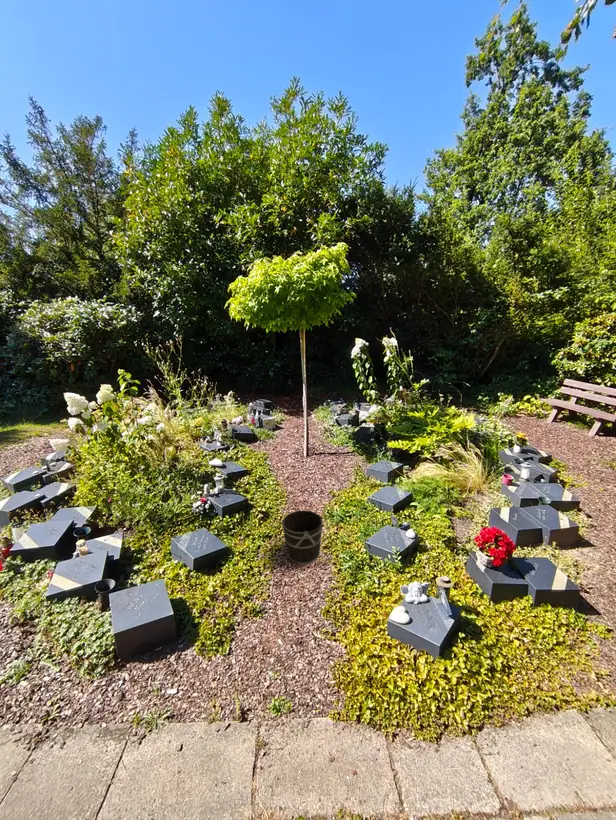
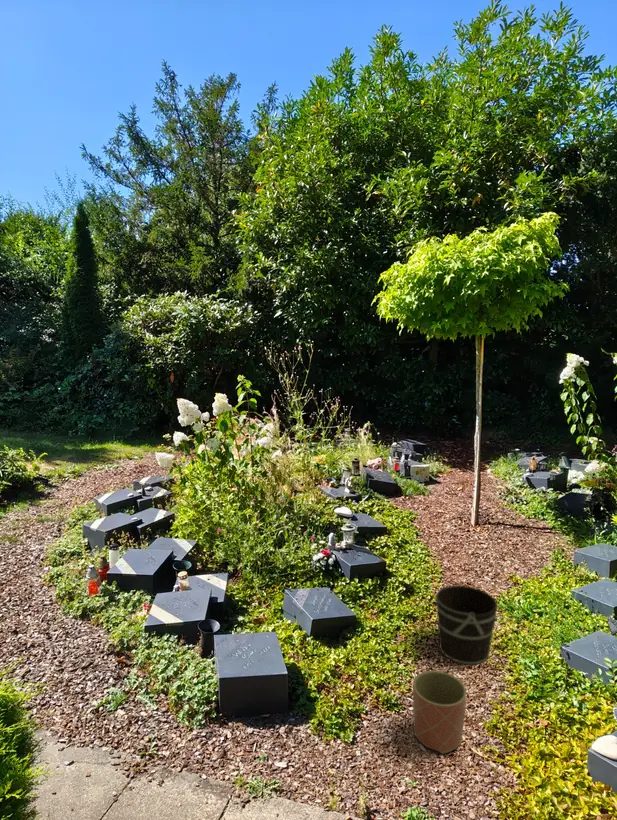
planter: none [268,581,305,638] -> present [413,671,466,753]

